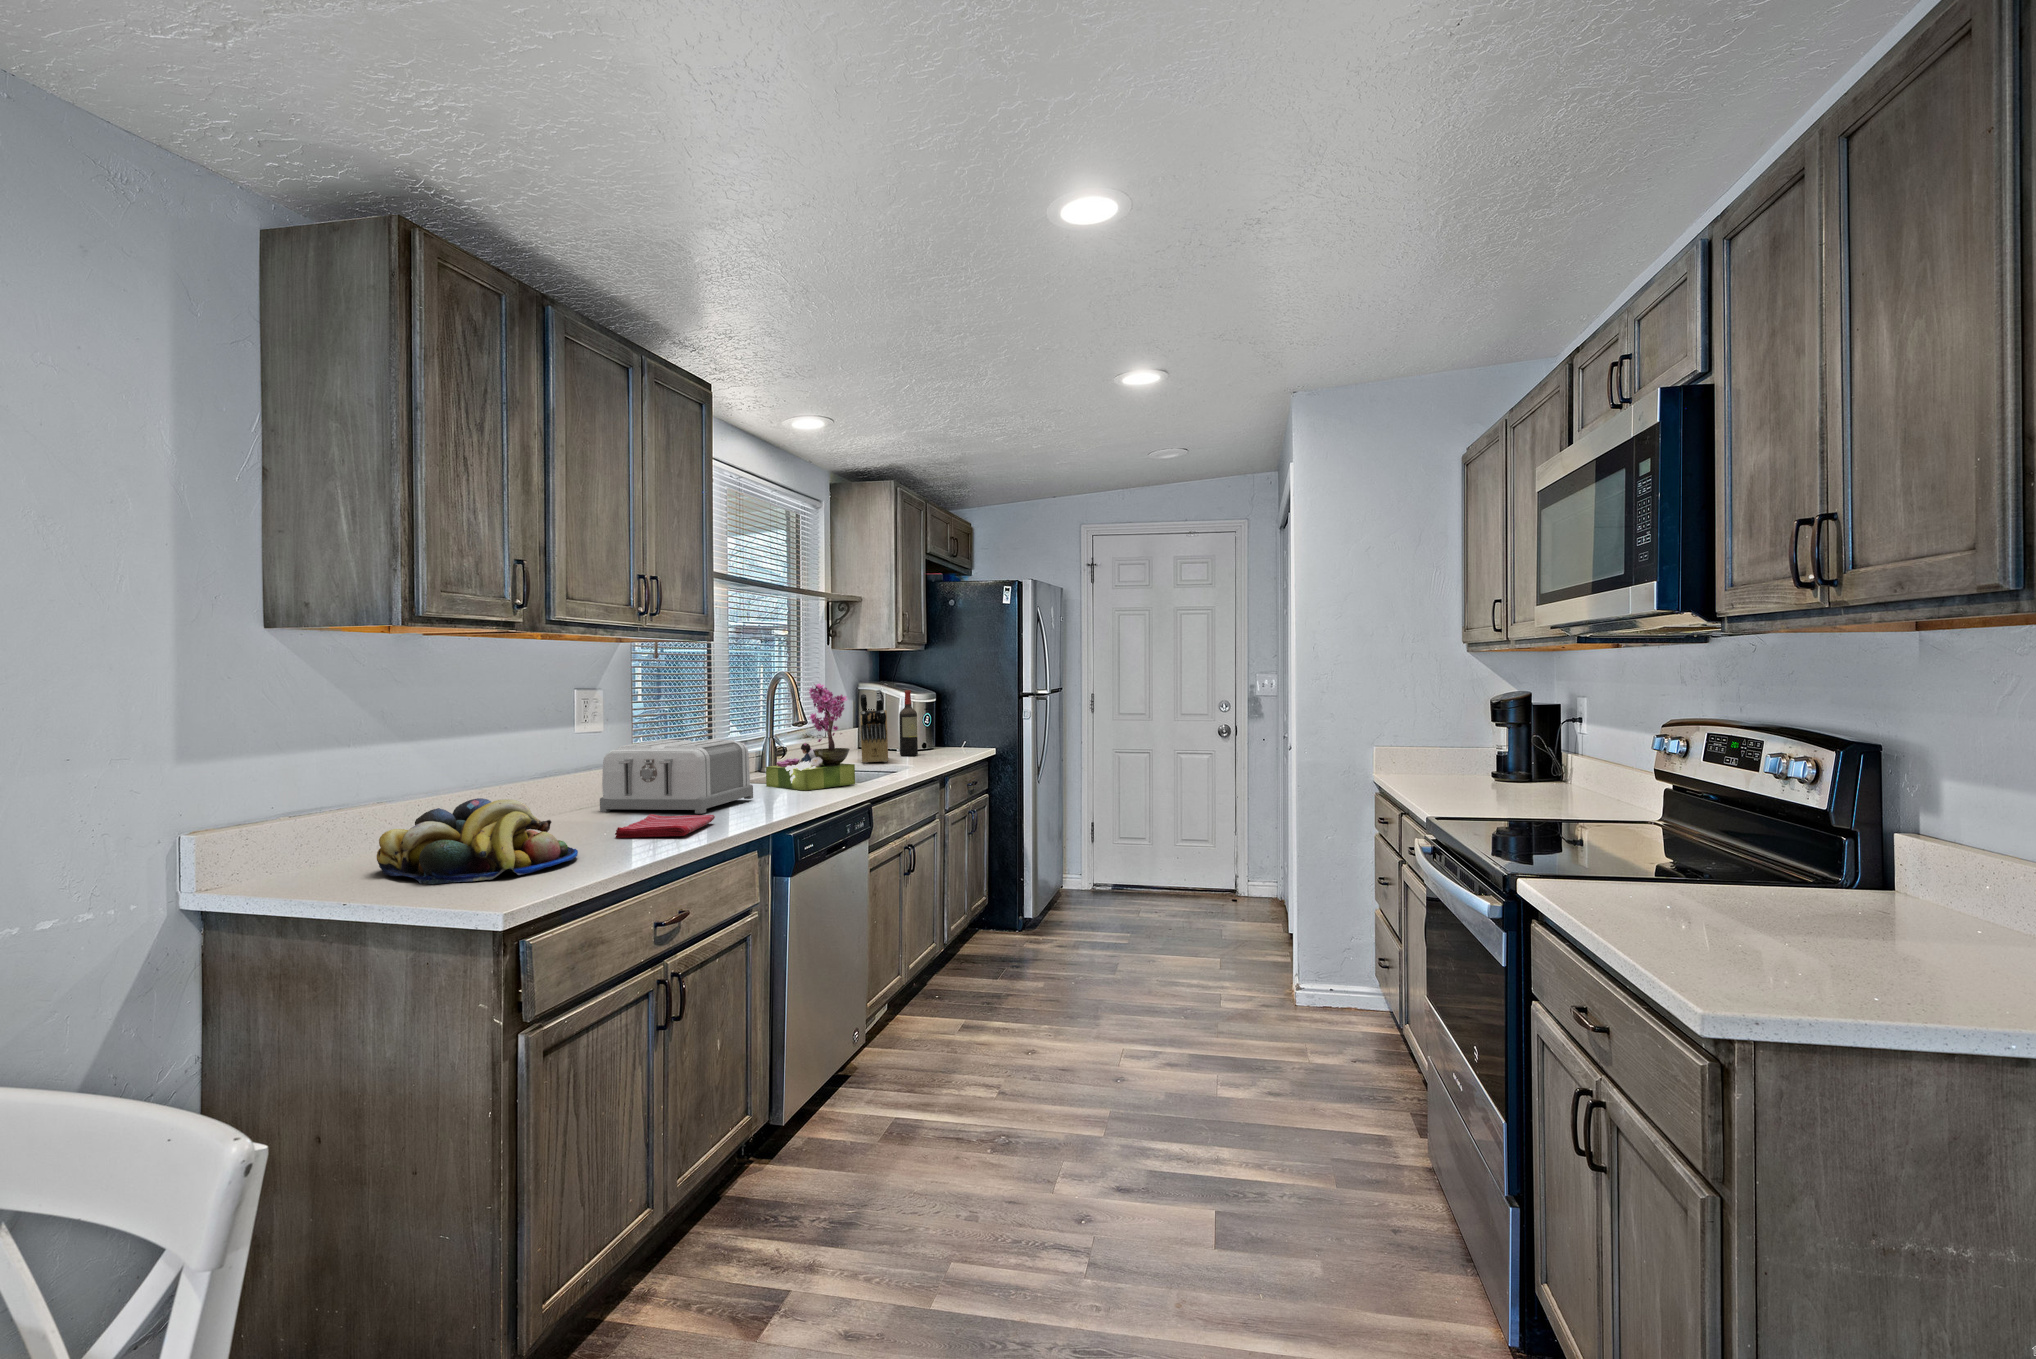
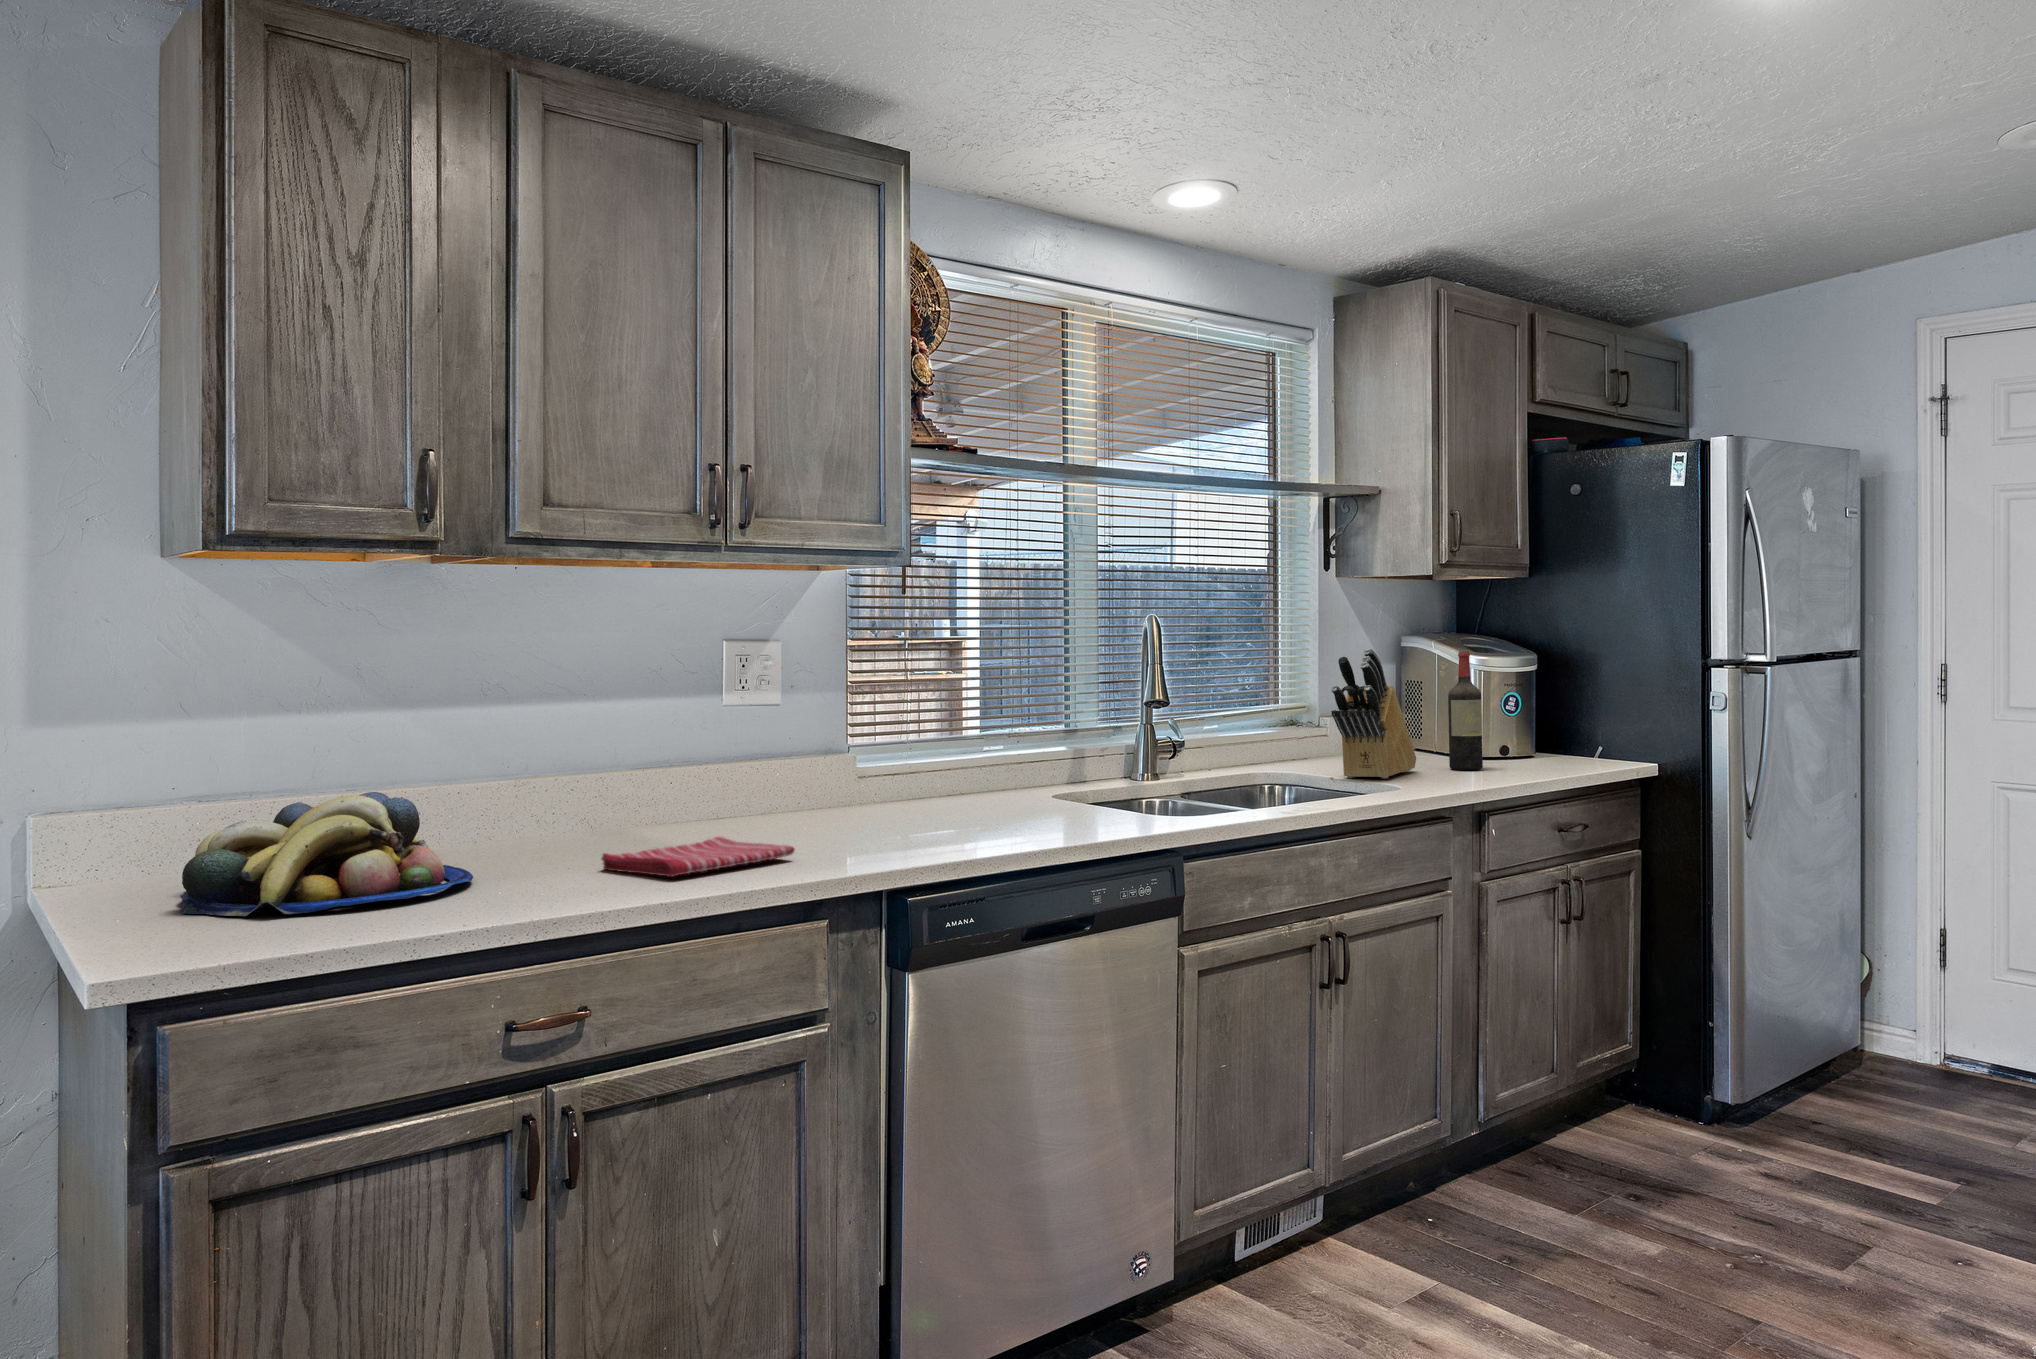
flower arrangement: present [766,683,855,791] -> none [1074,630,1209,818]
toaster: present [600,740,753,813] -> none [734,721,978,842]

